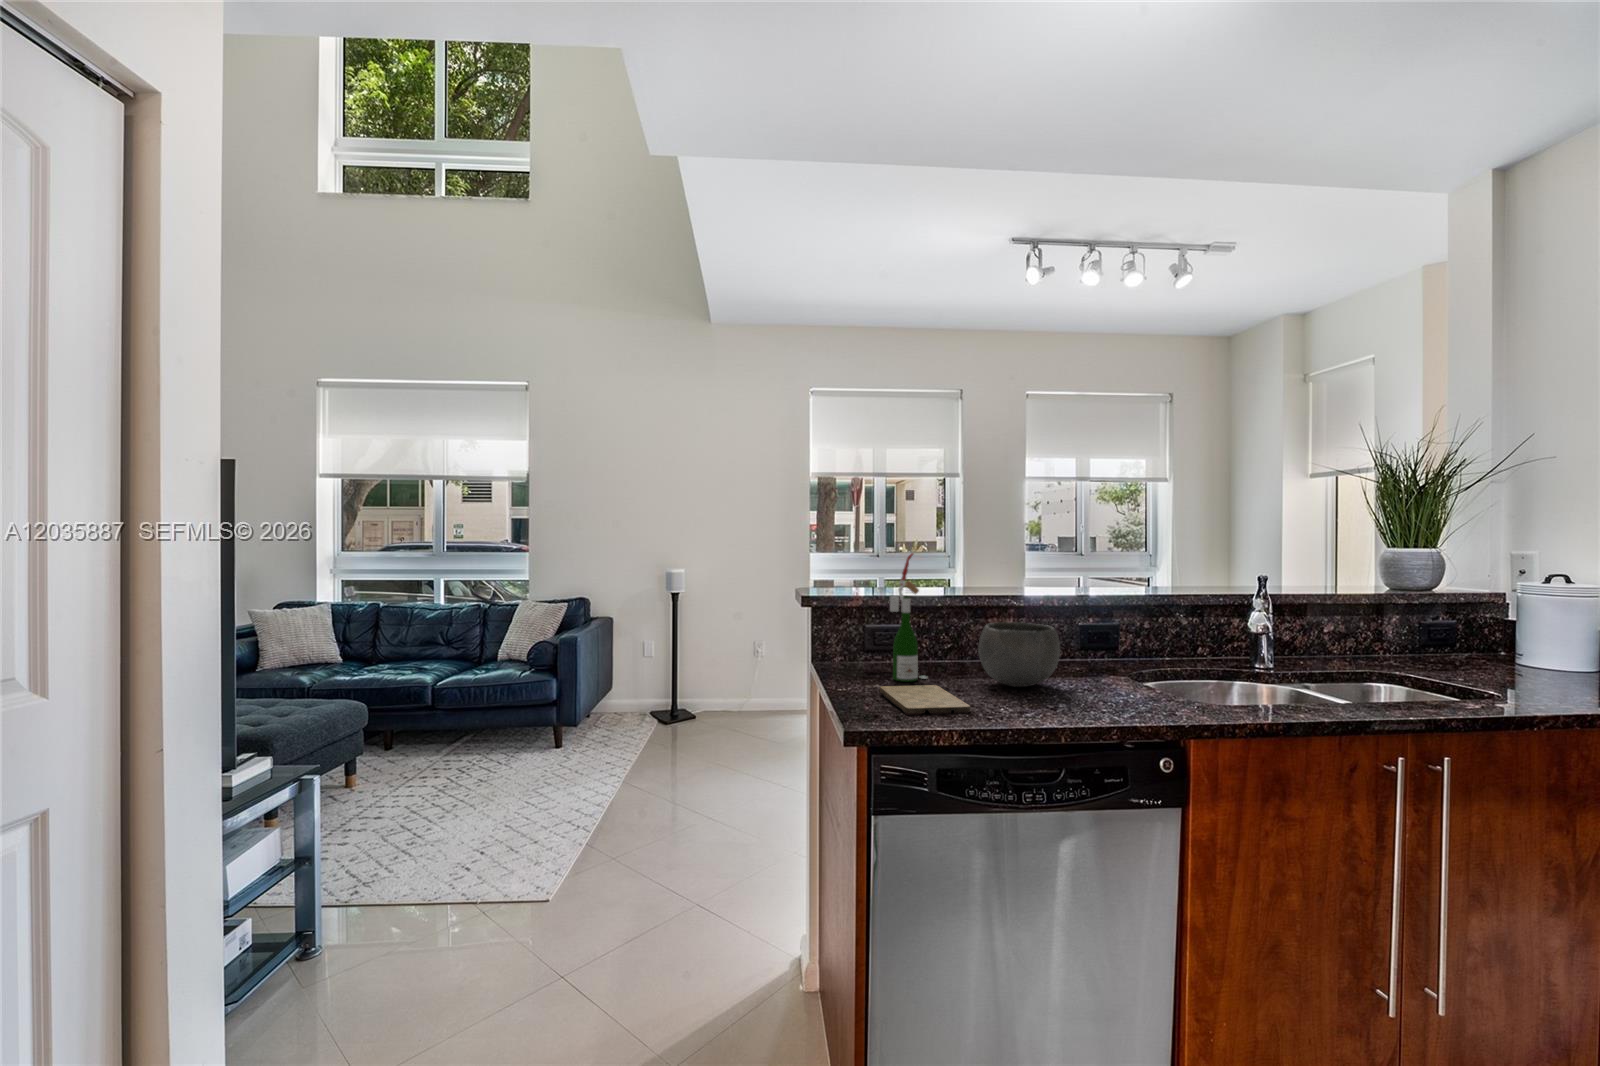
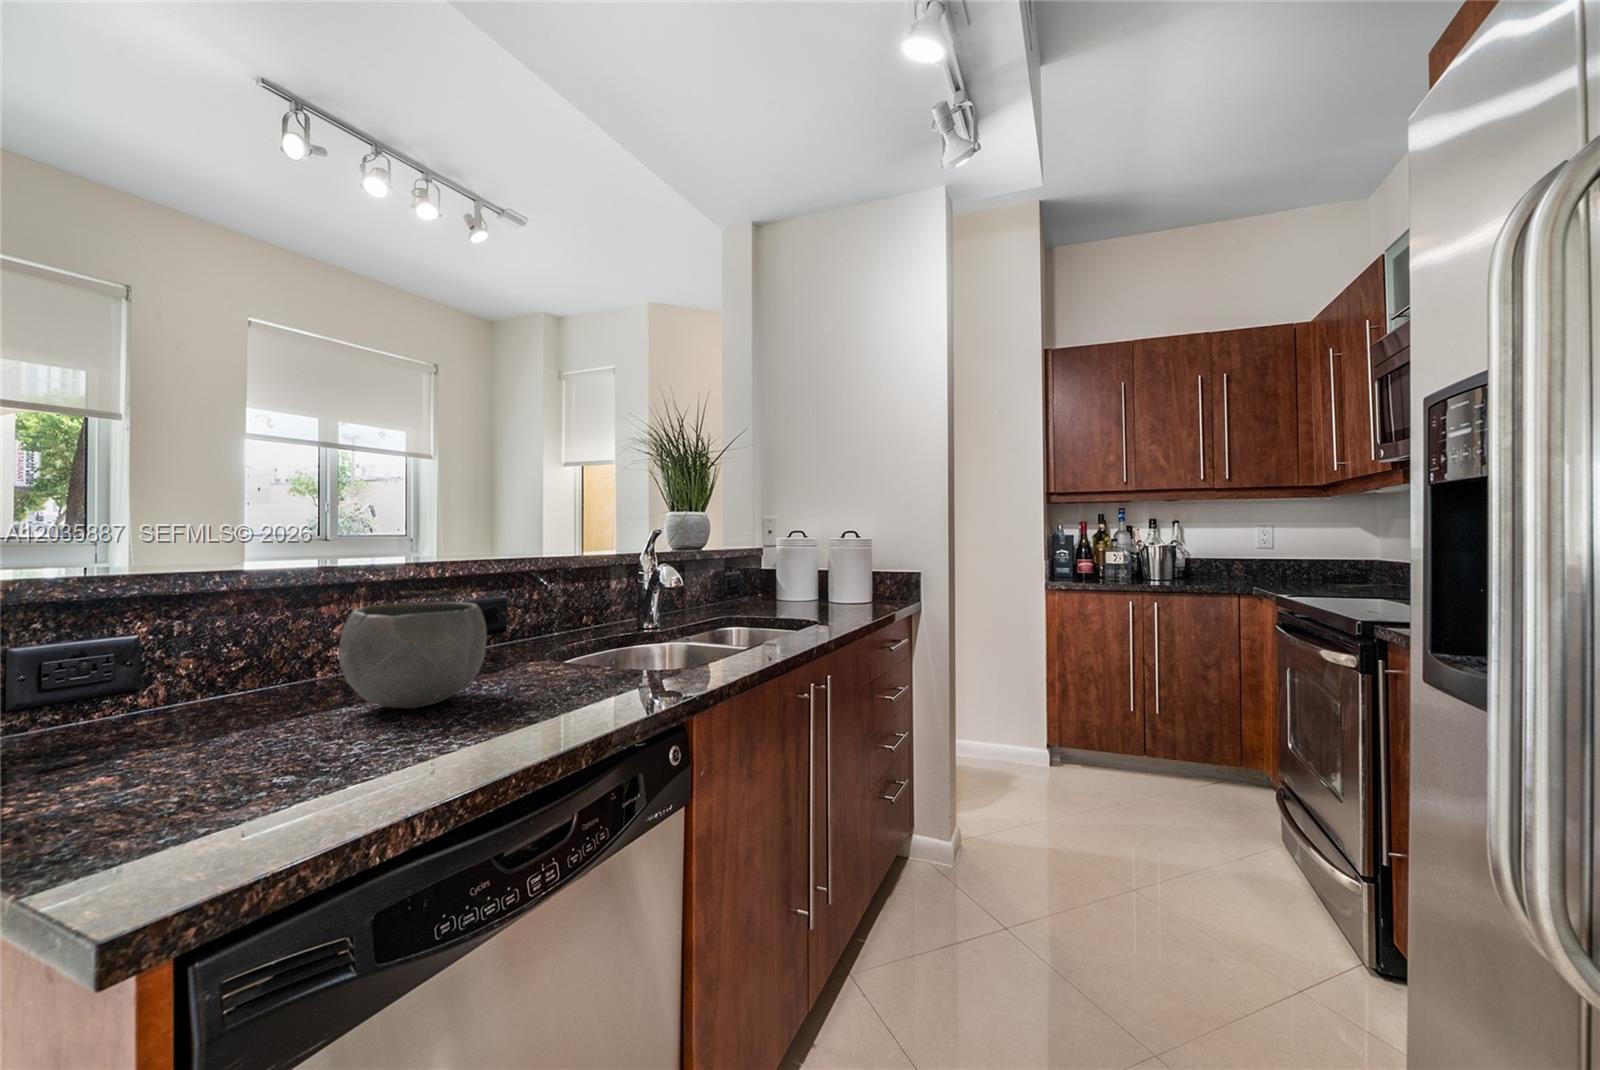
wine bottle: present [890,553,927,682] -> none [111,477,218,755]
cutting board: present [879,685,970,715] -> none [114,741,394,830]

